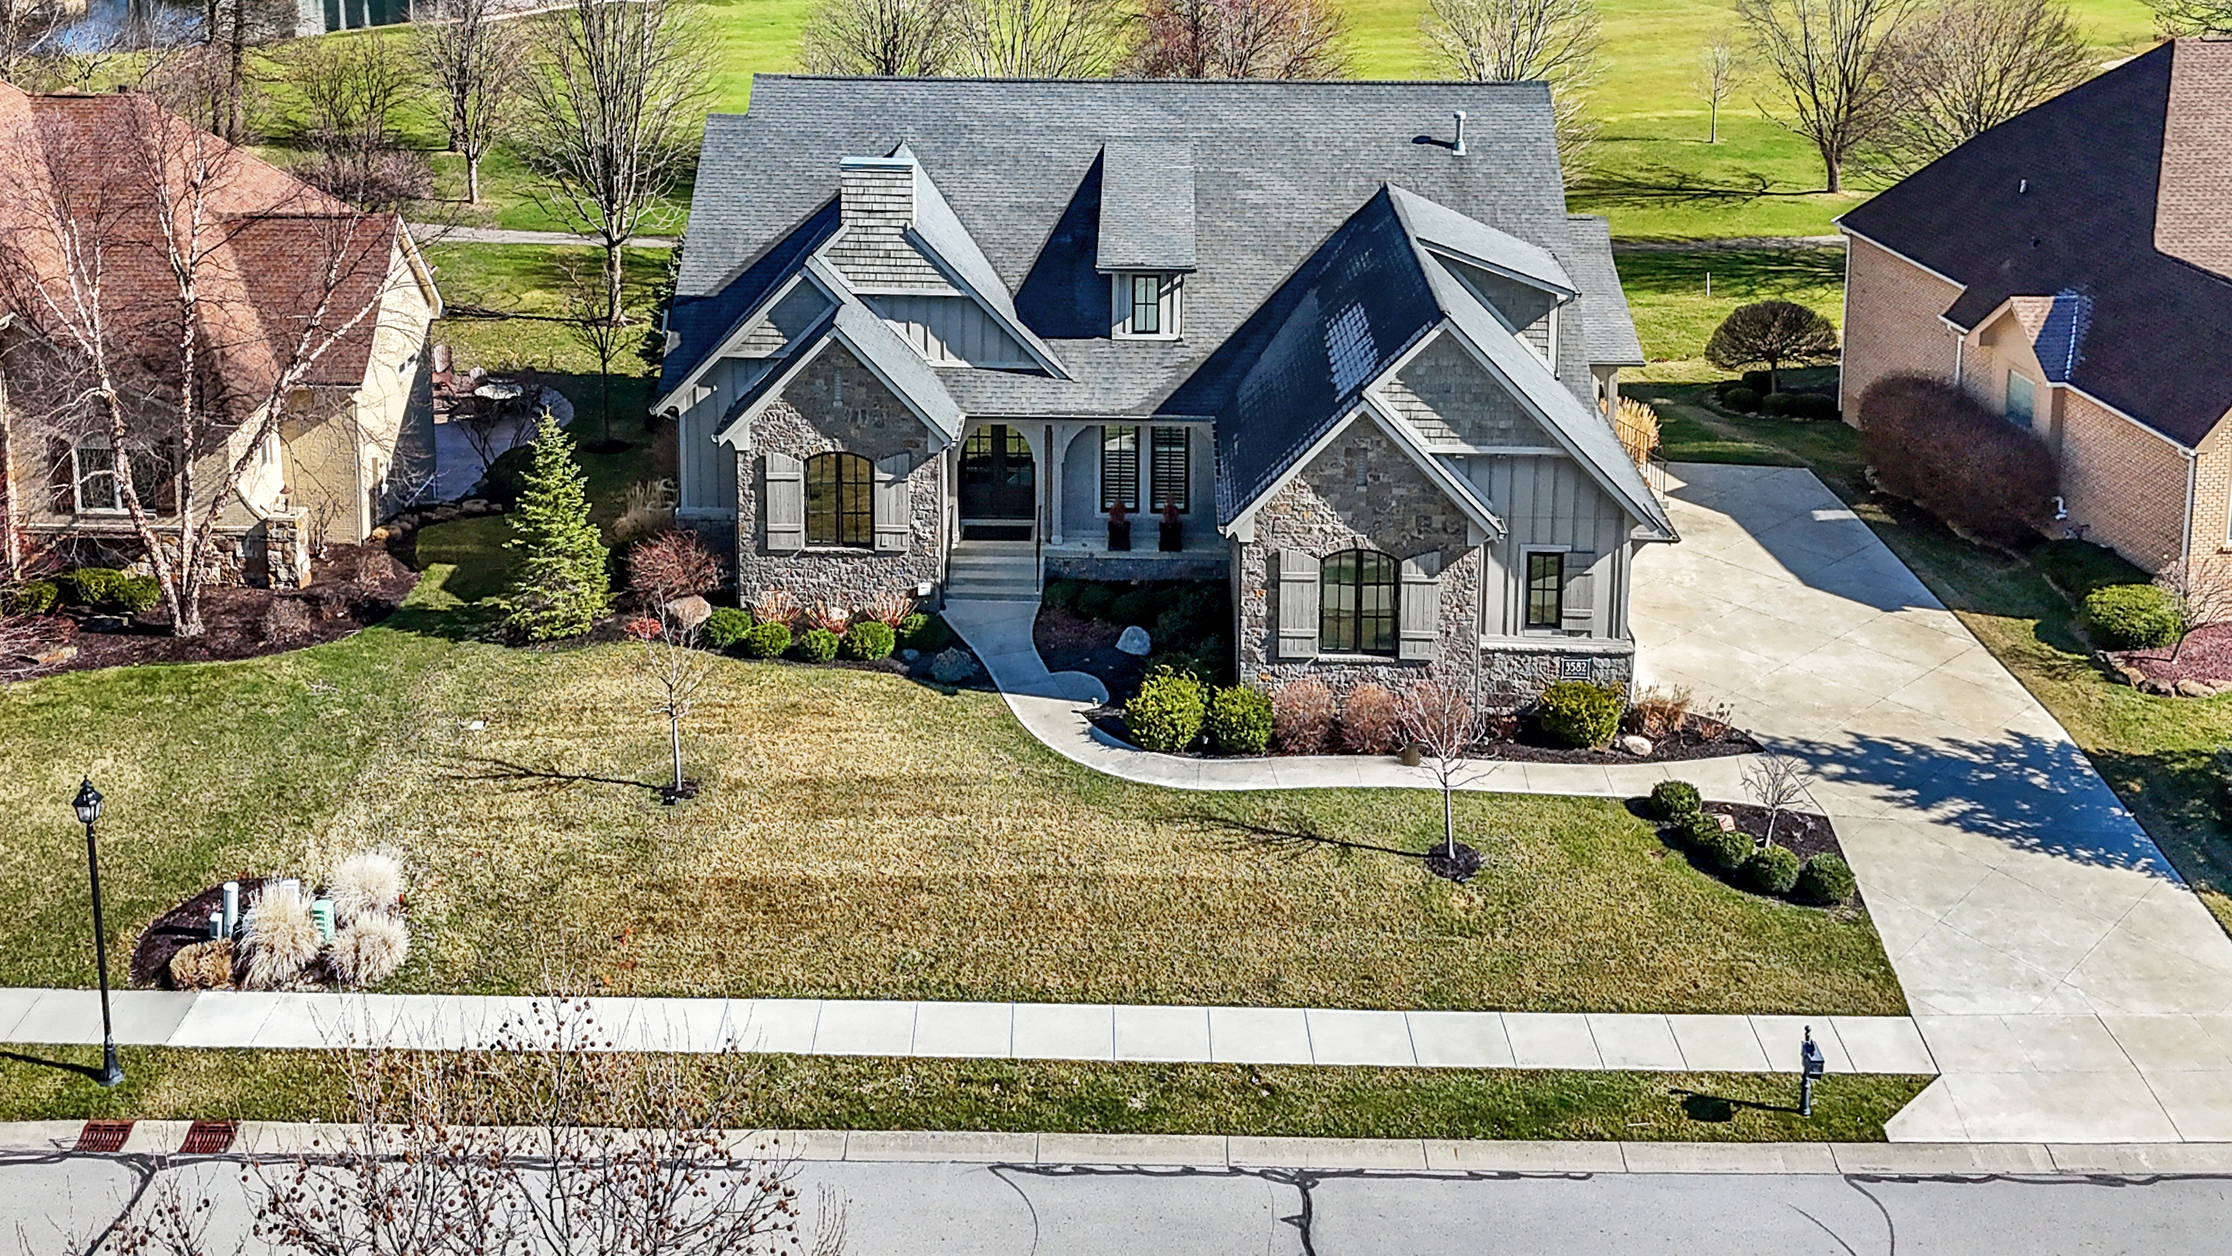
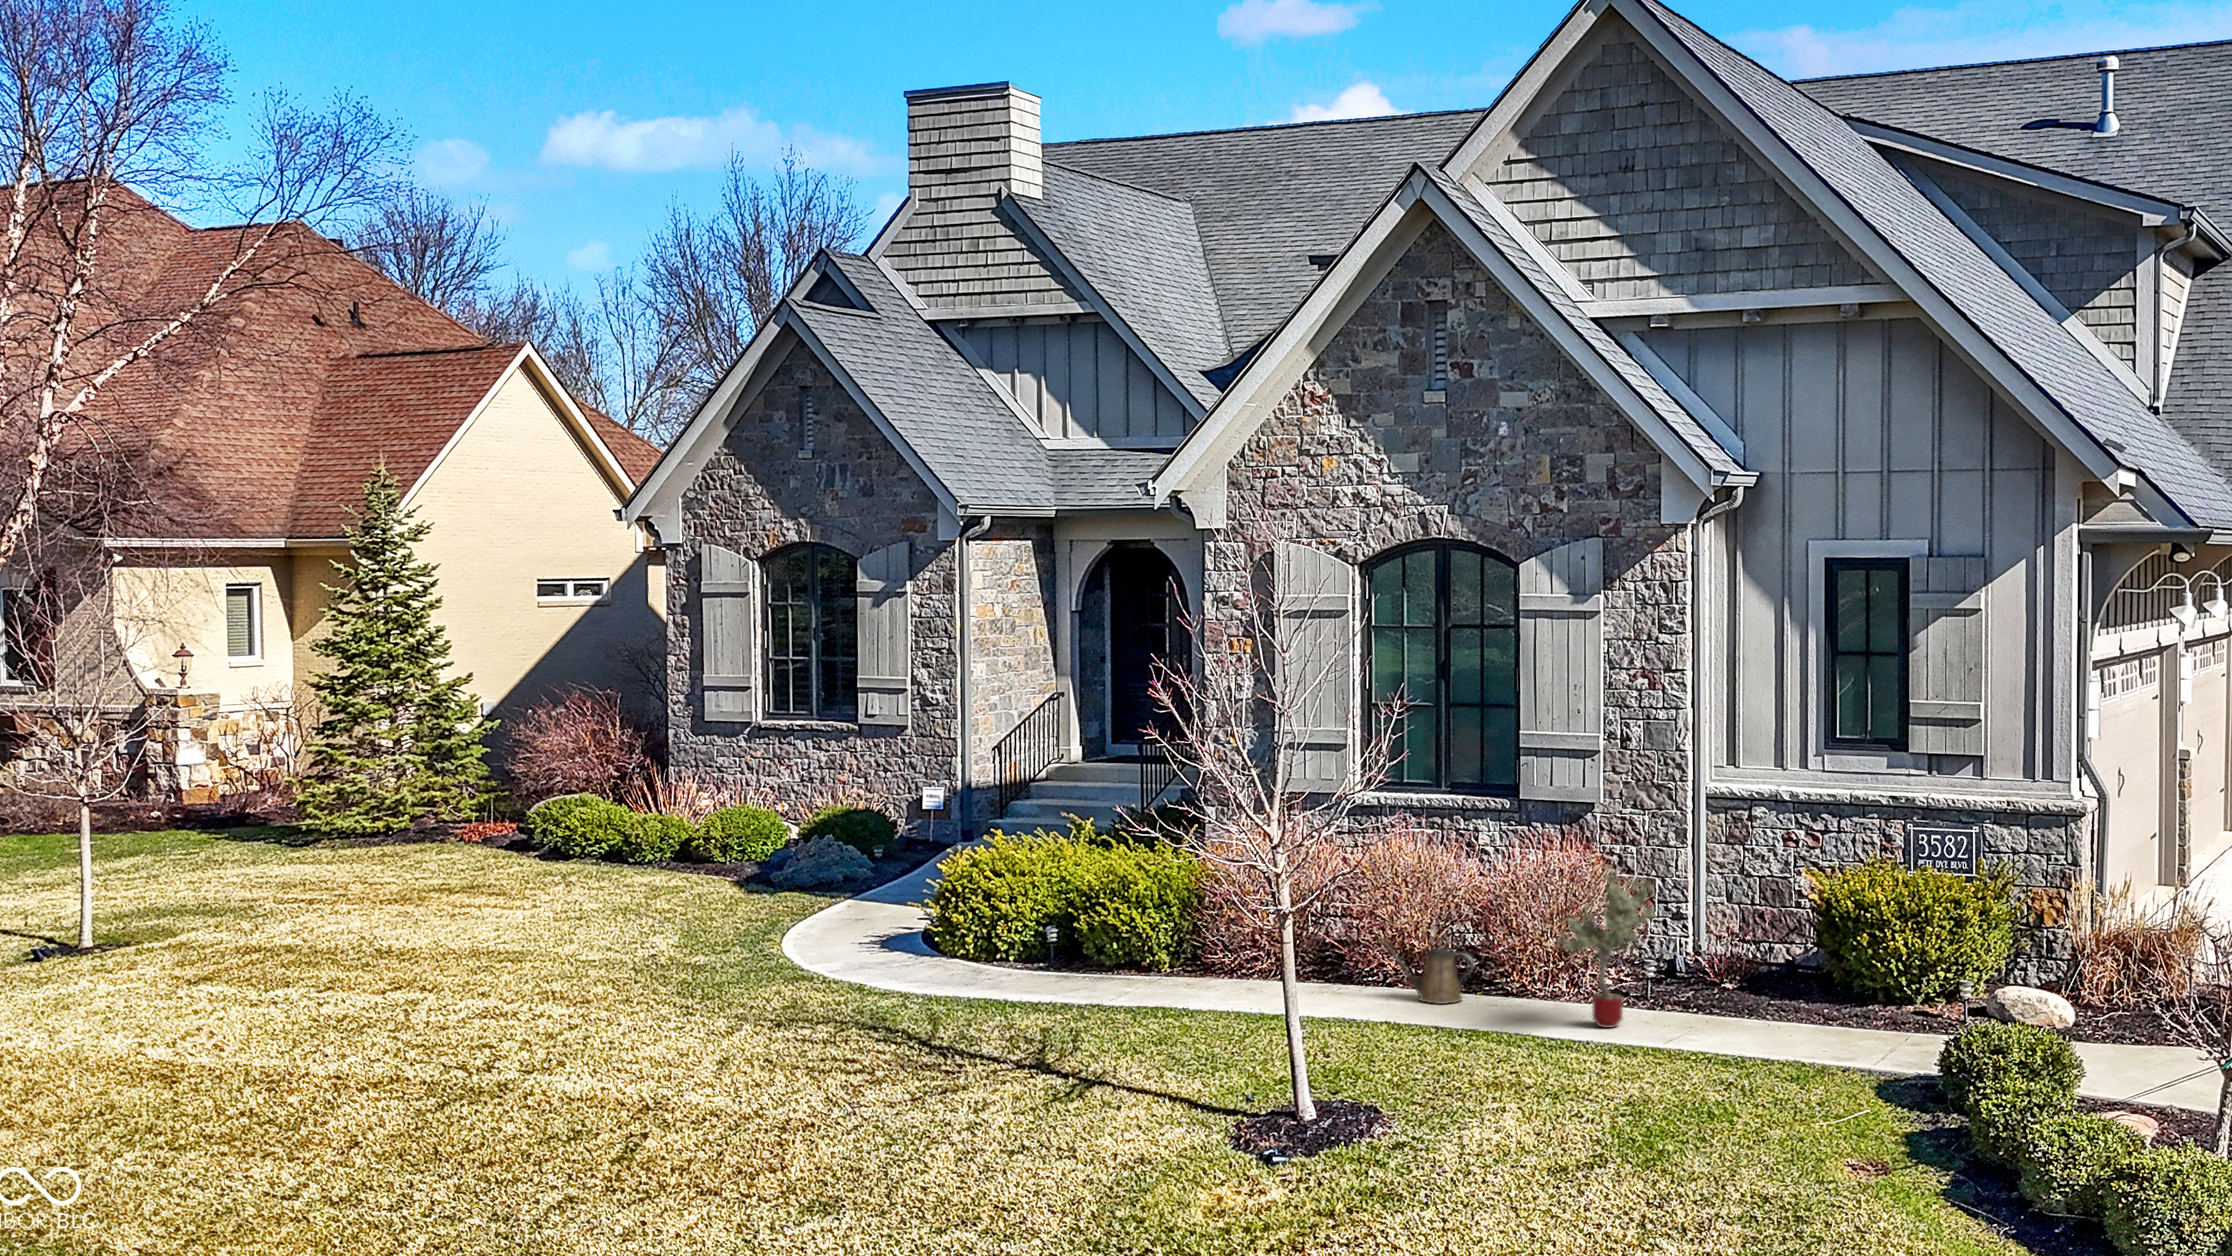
potted tree: none [1475,712,1507,775] -> present [1559,865,1655,1028]

